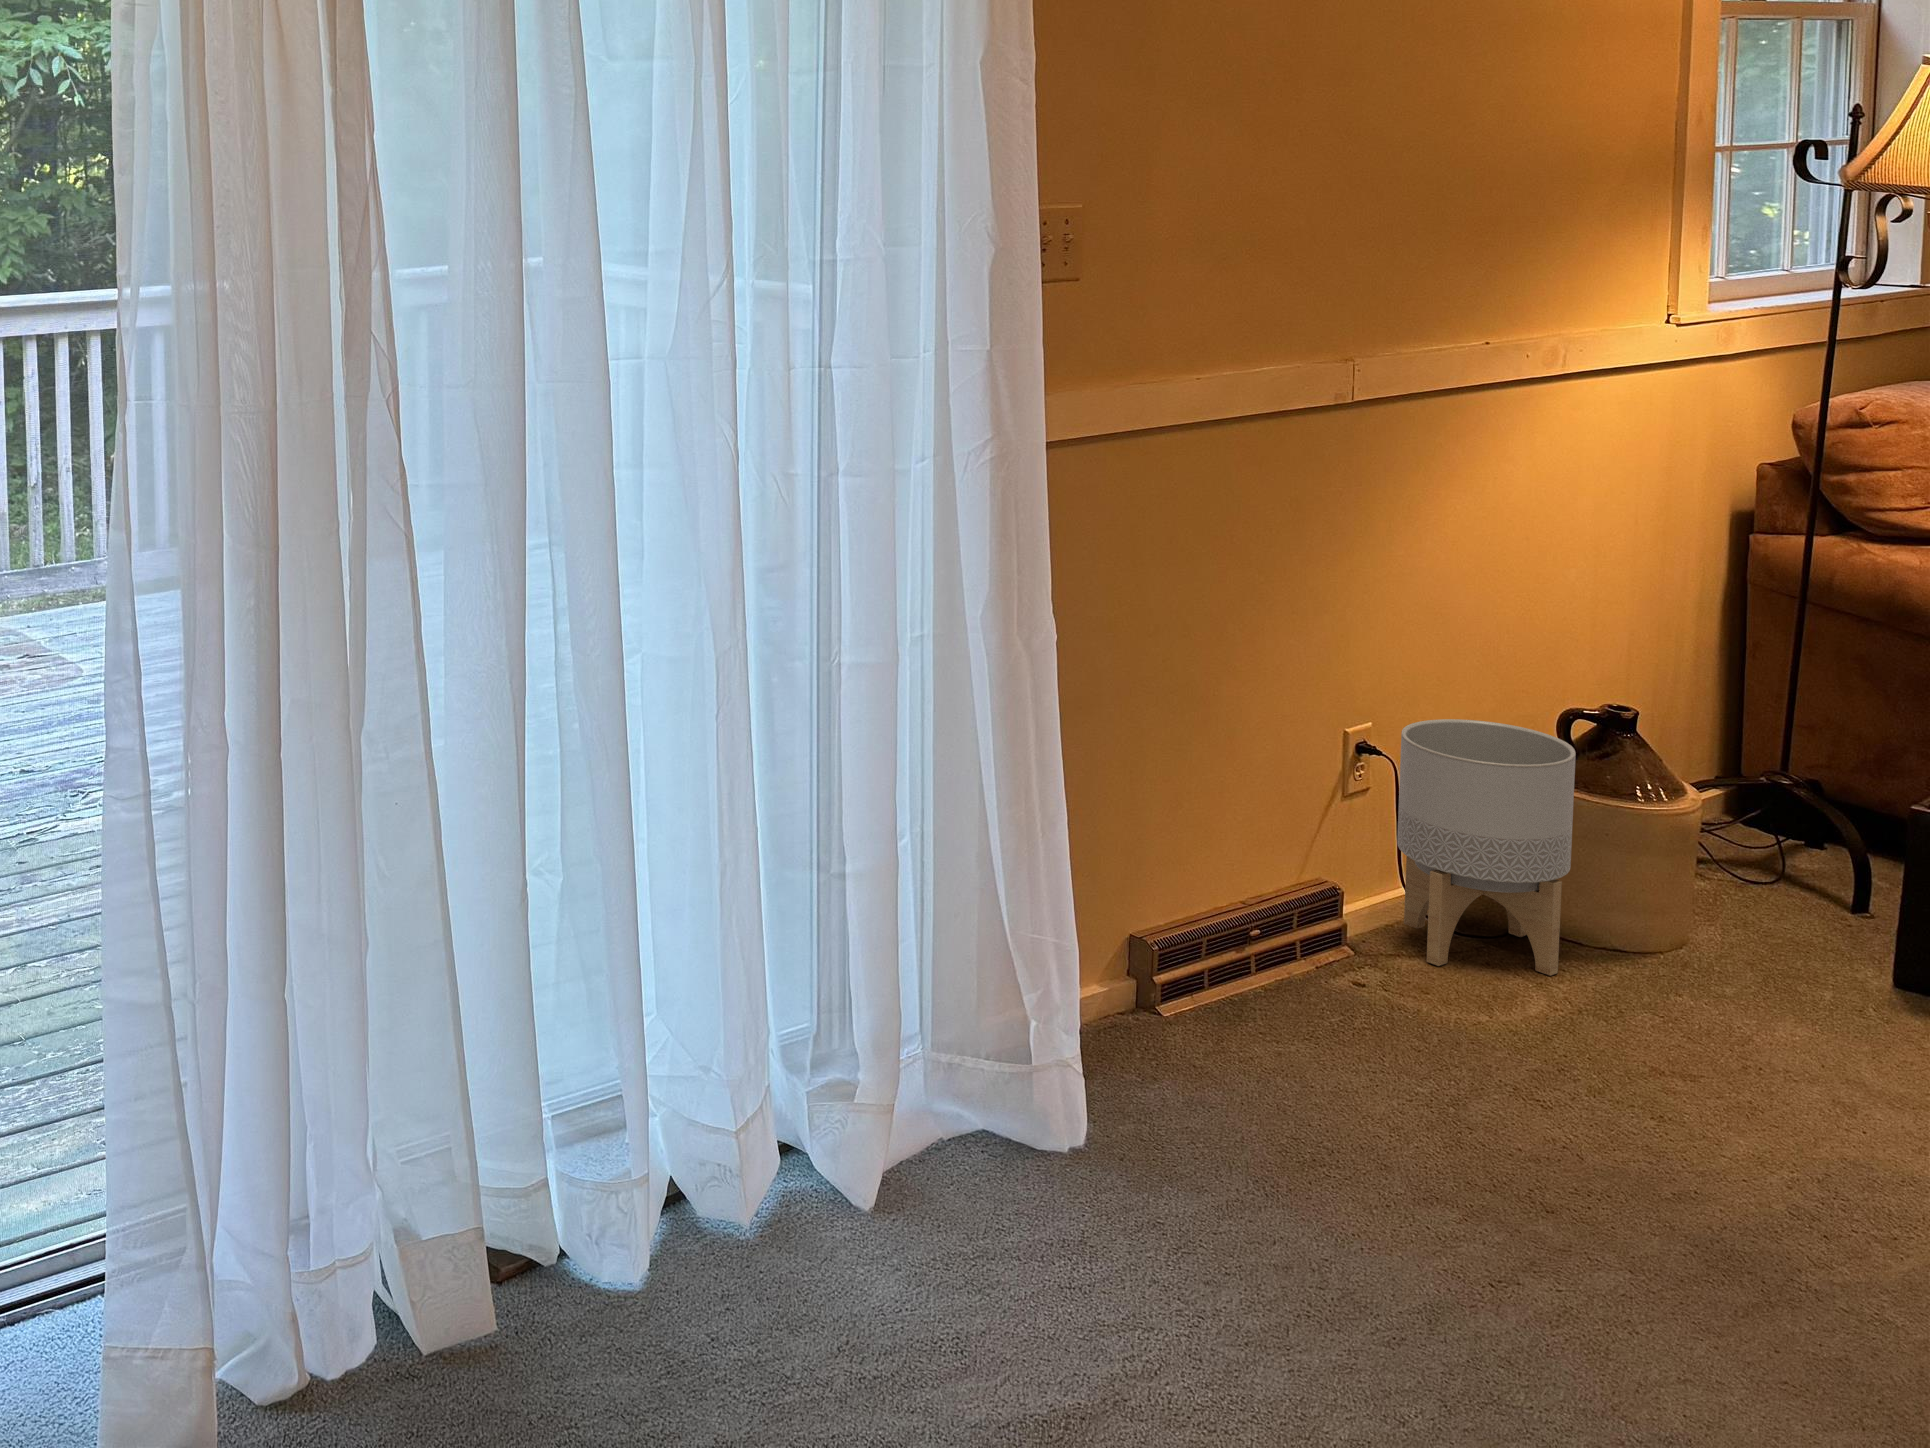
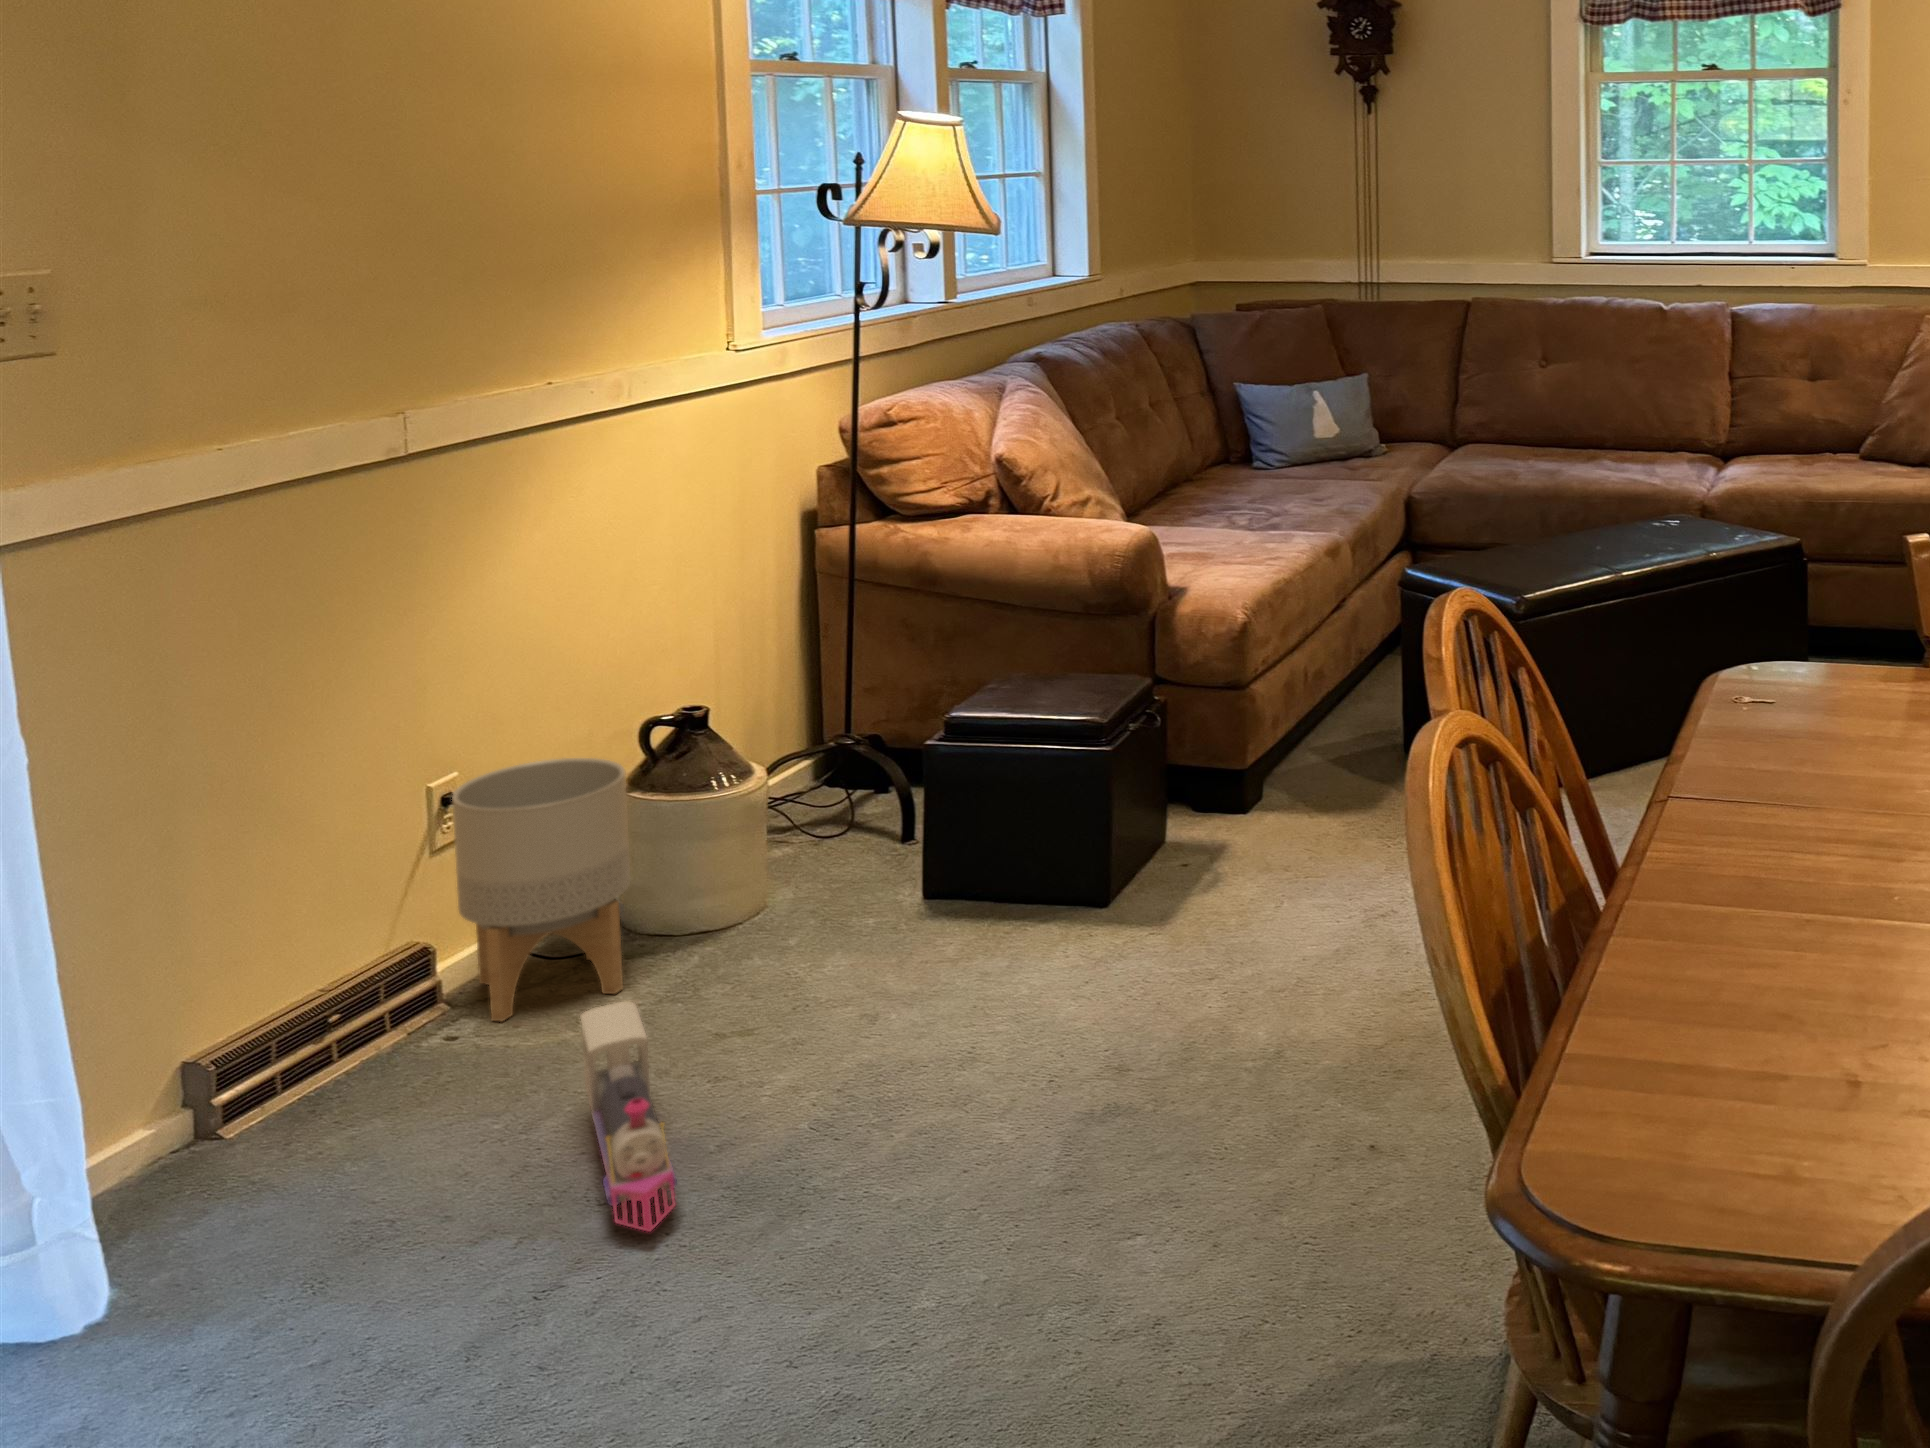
toy train: none [1555,977,1688,1217] -> present [581,1002,677,1232]

